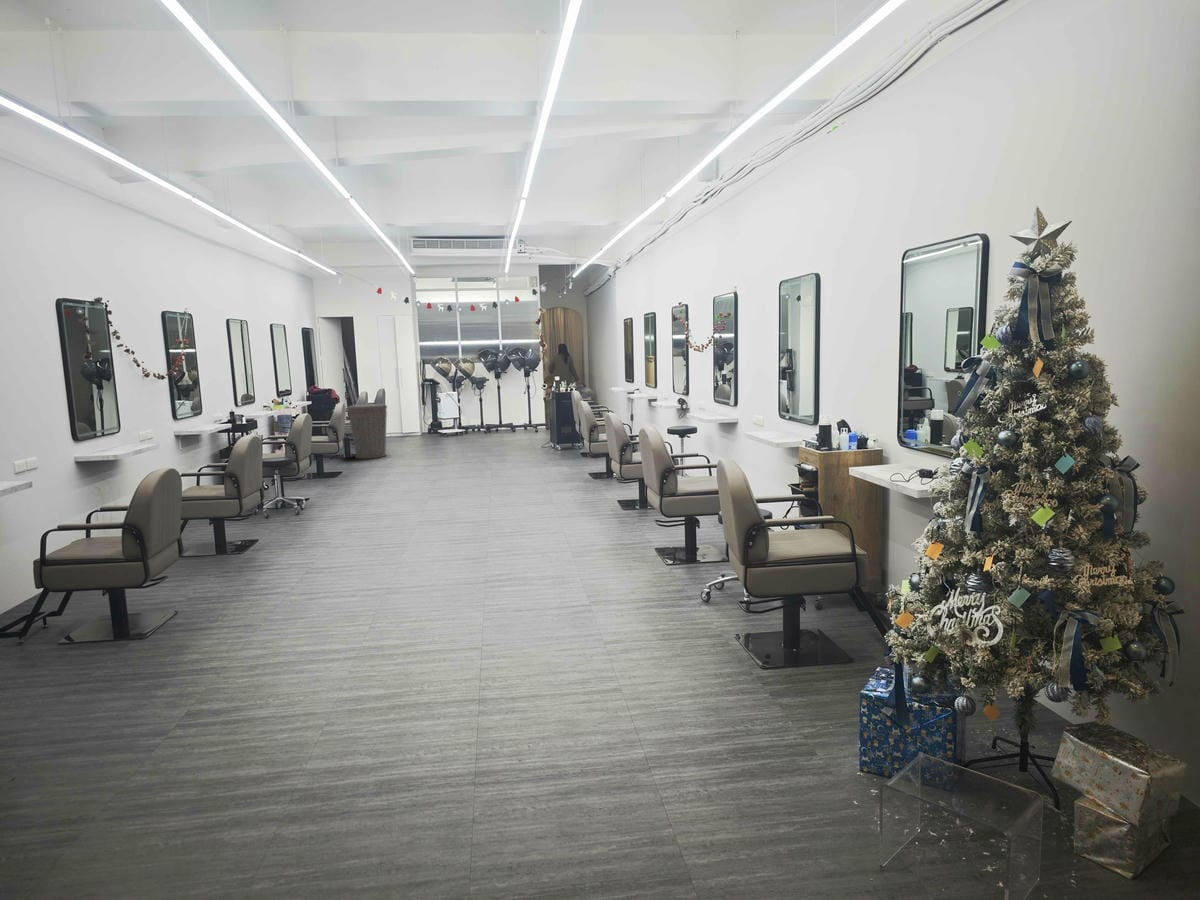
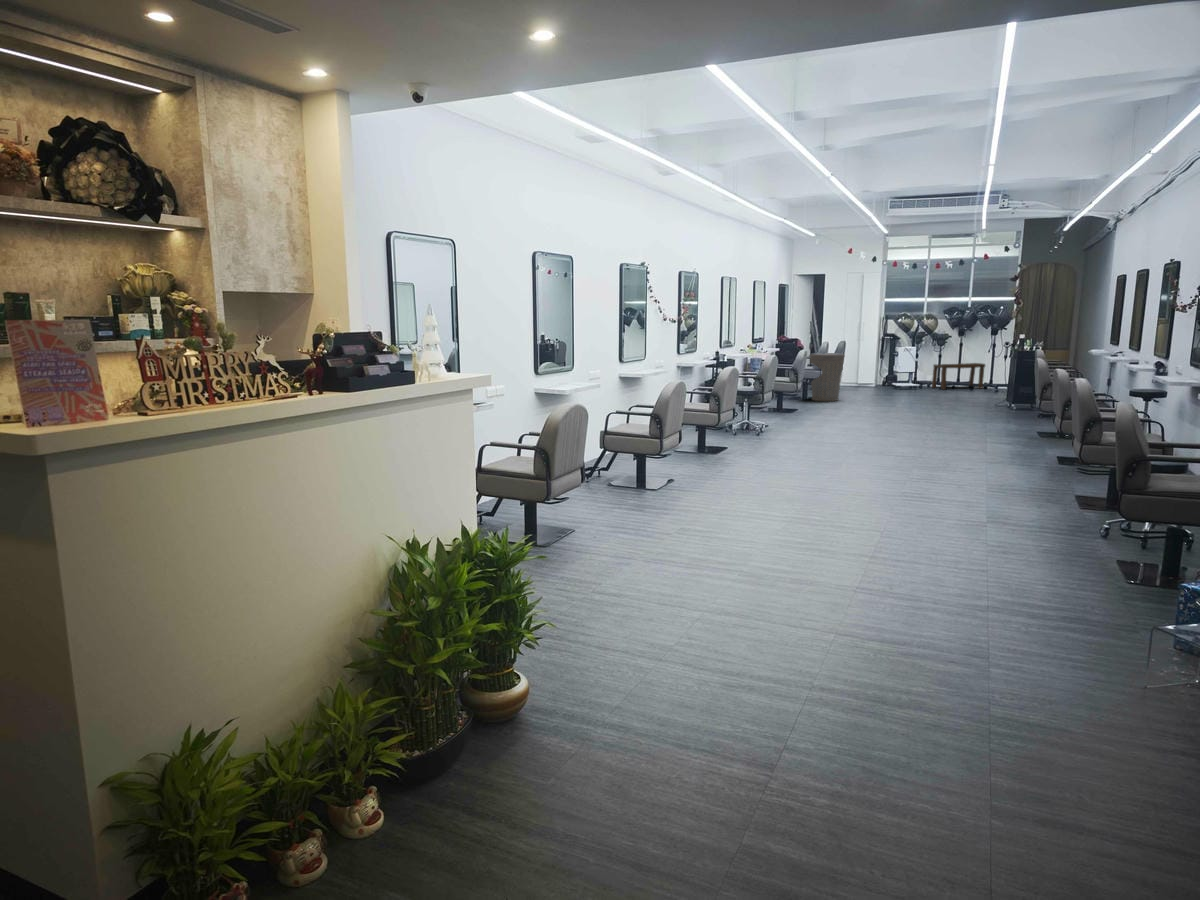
bench: none [476,404,524,433] -> present [932,363,985,389]

